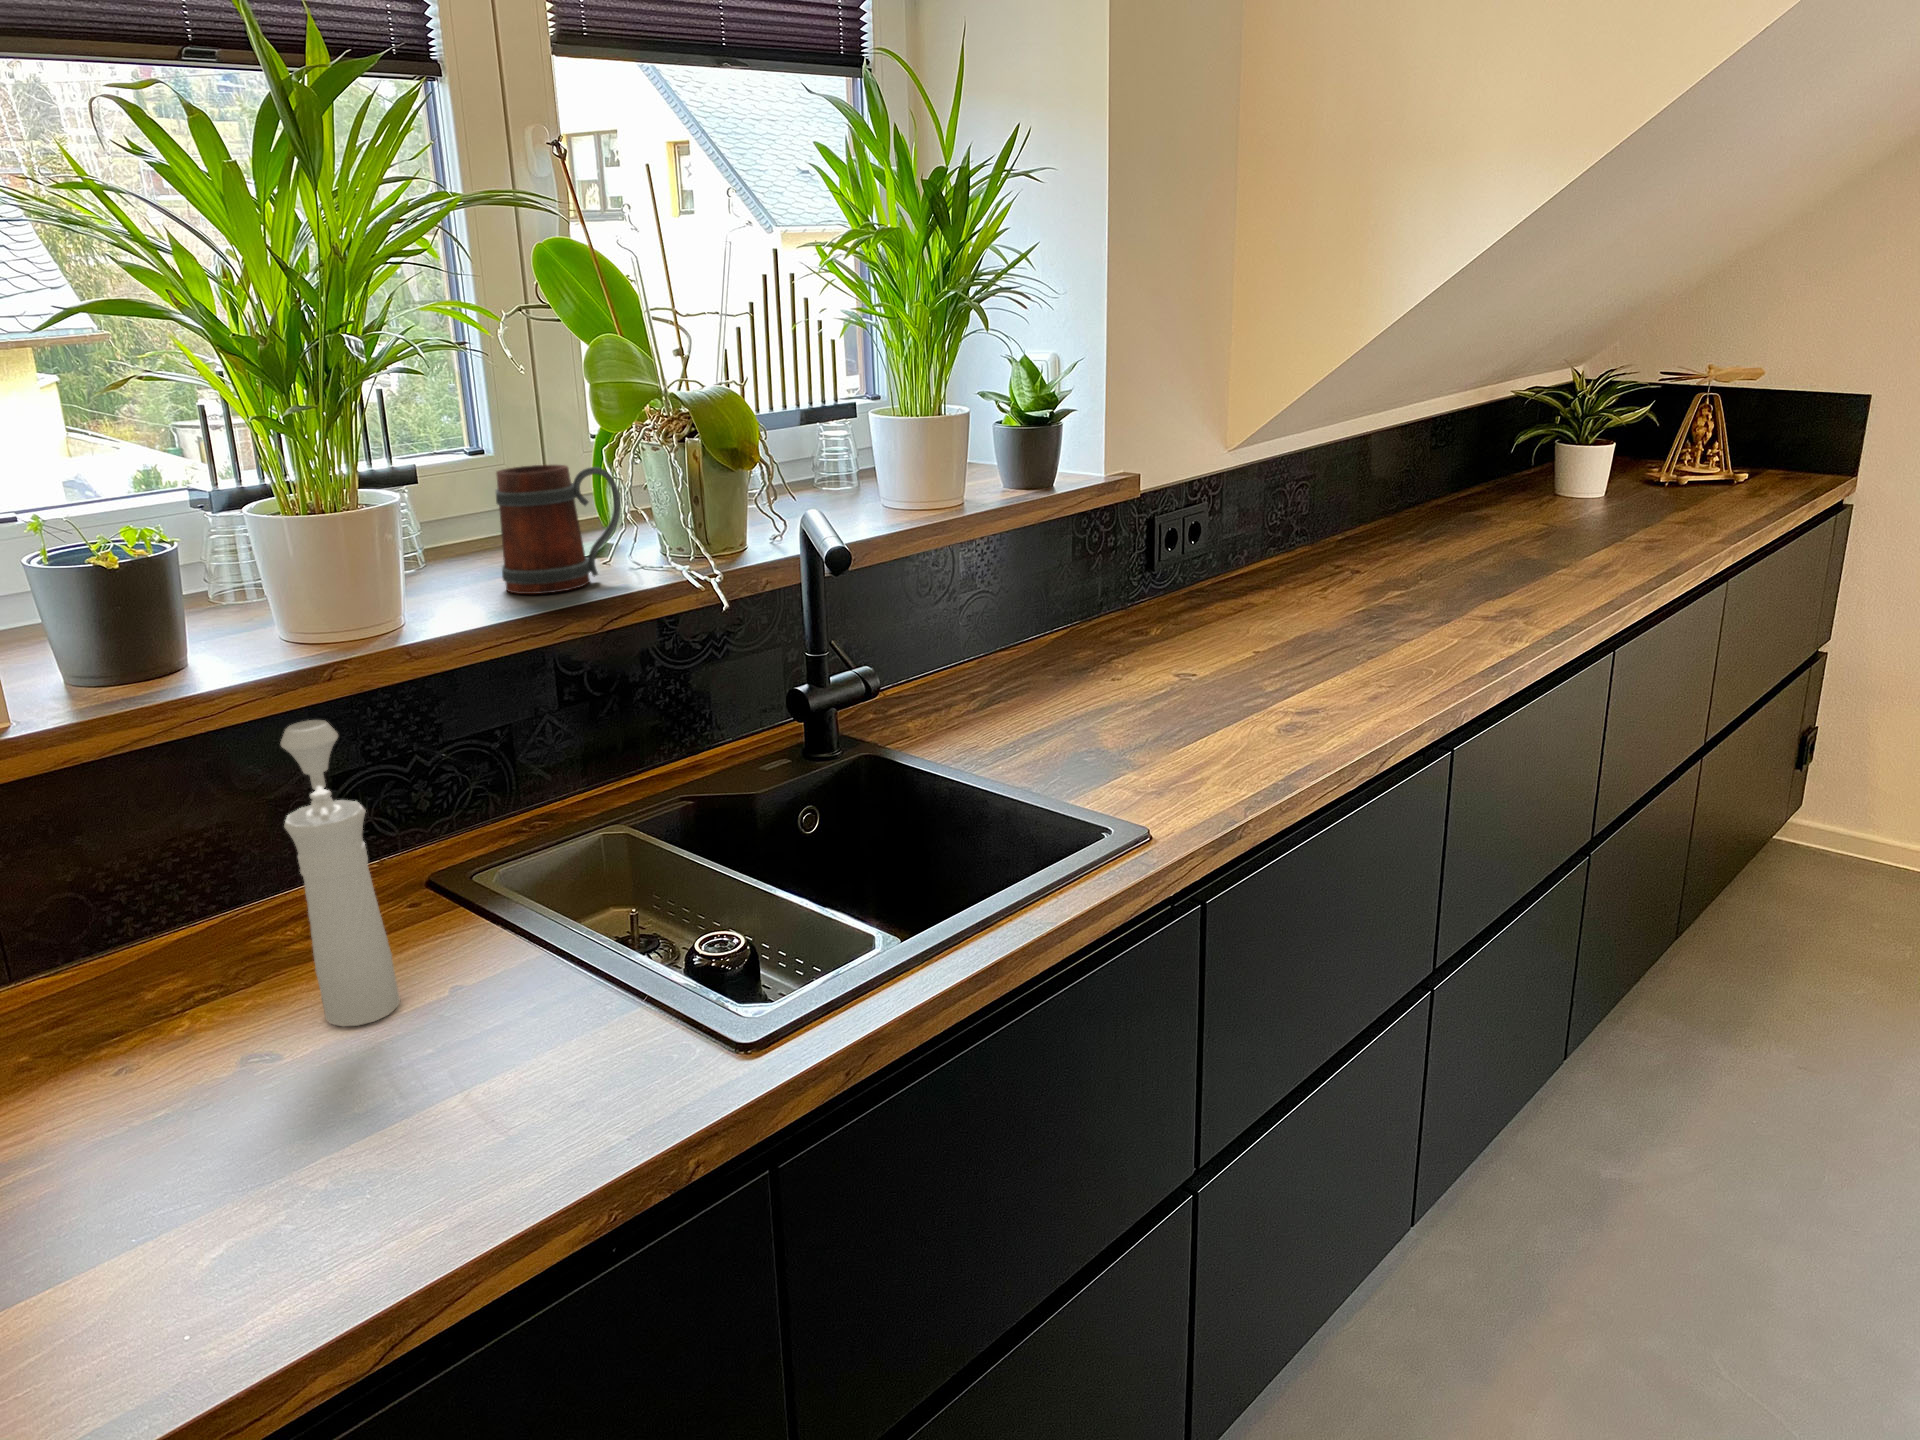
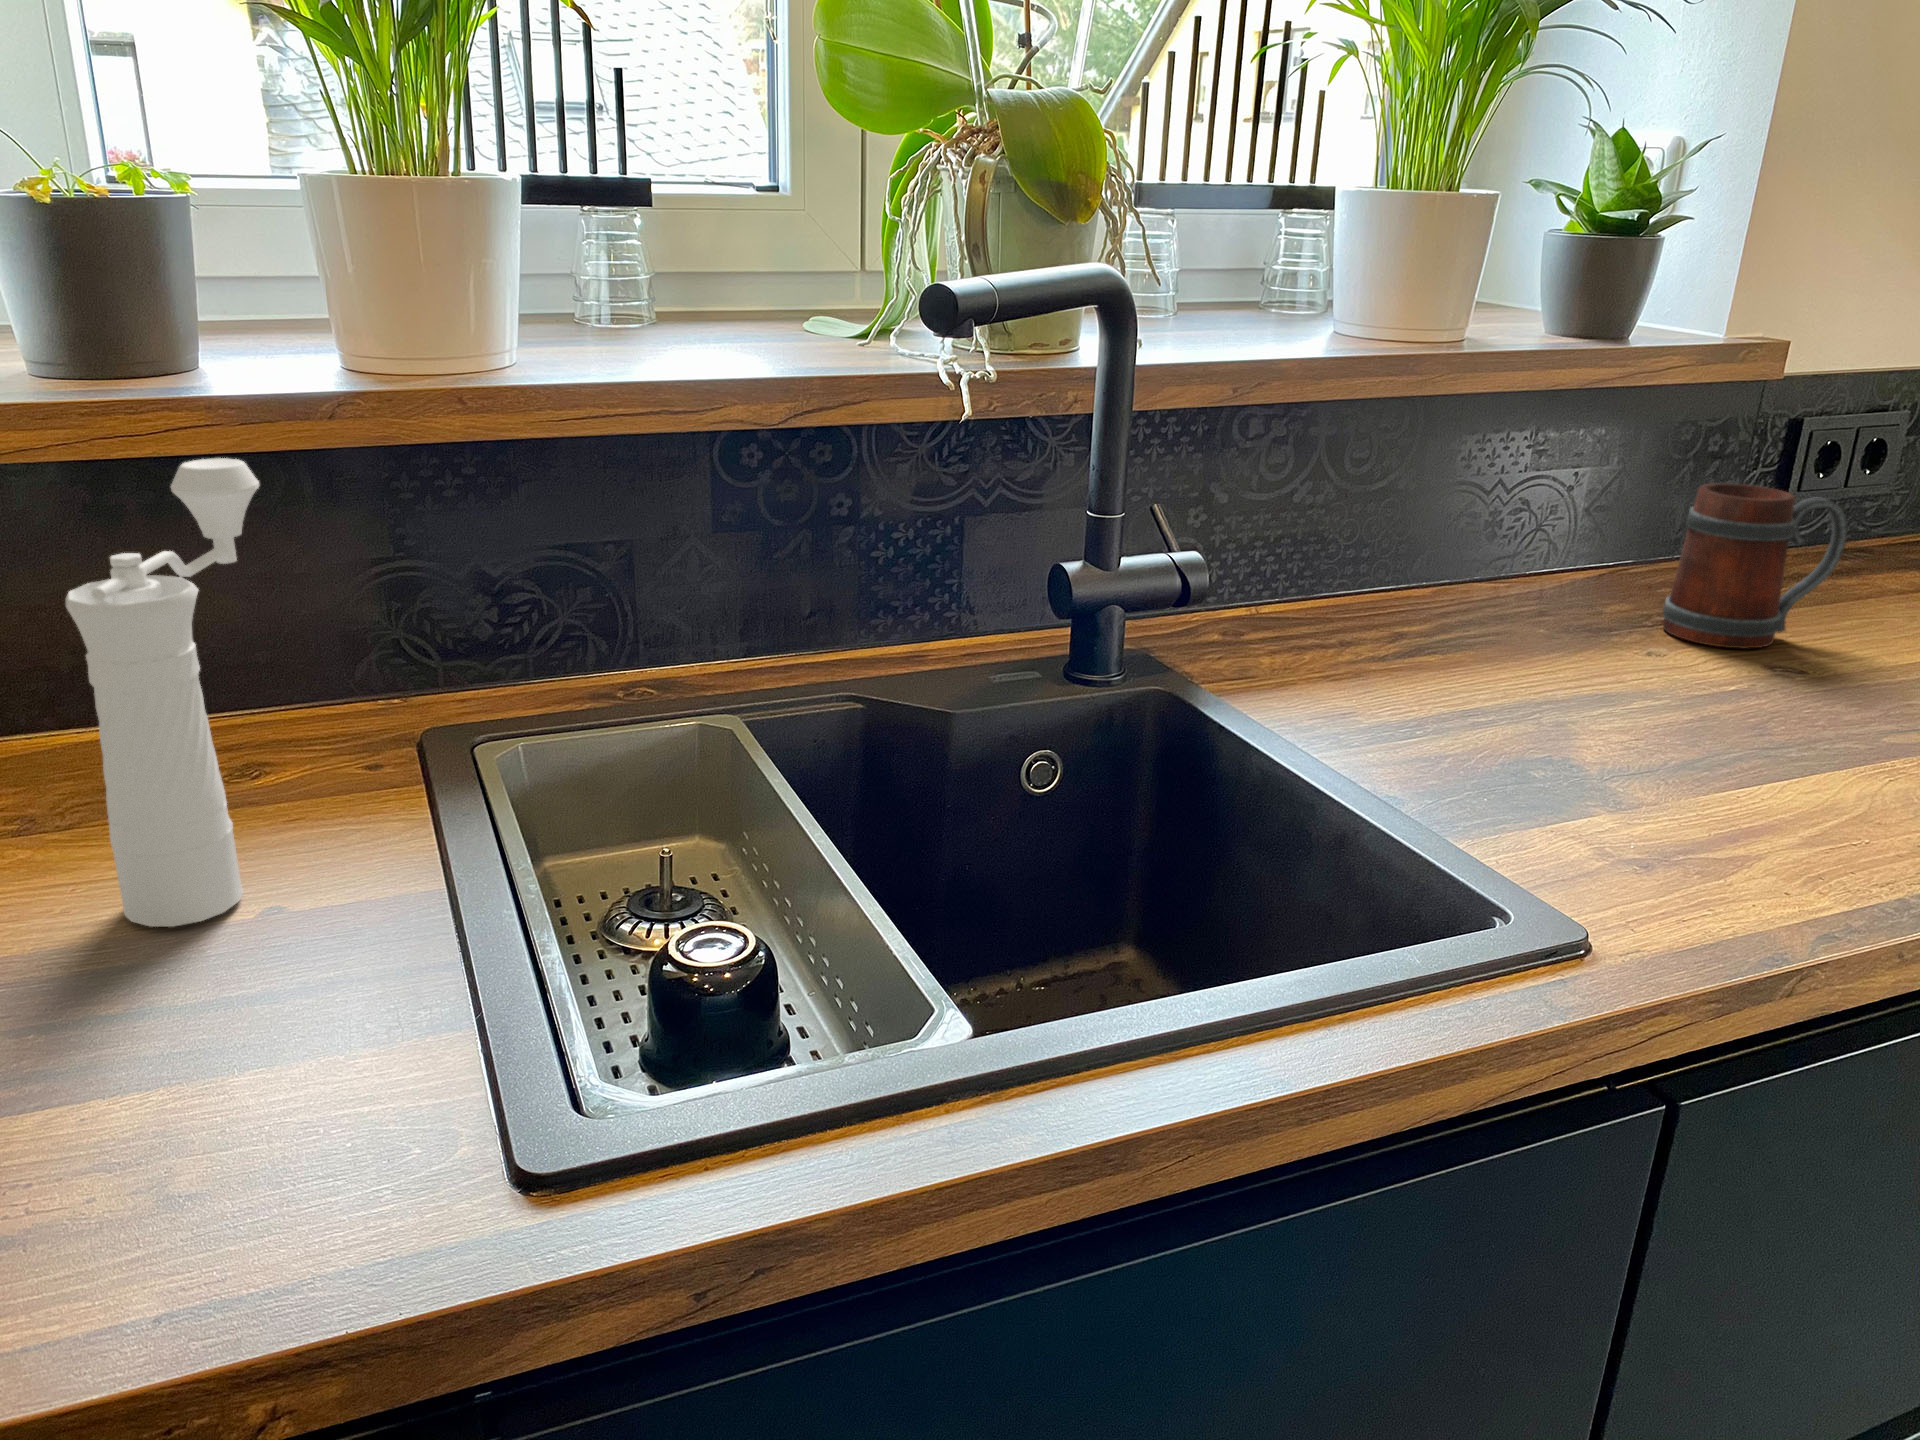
mug: present [496,465,621,594] -> present [1662,483,1847,649]

